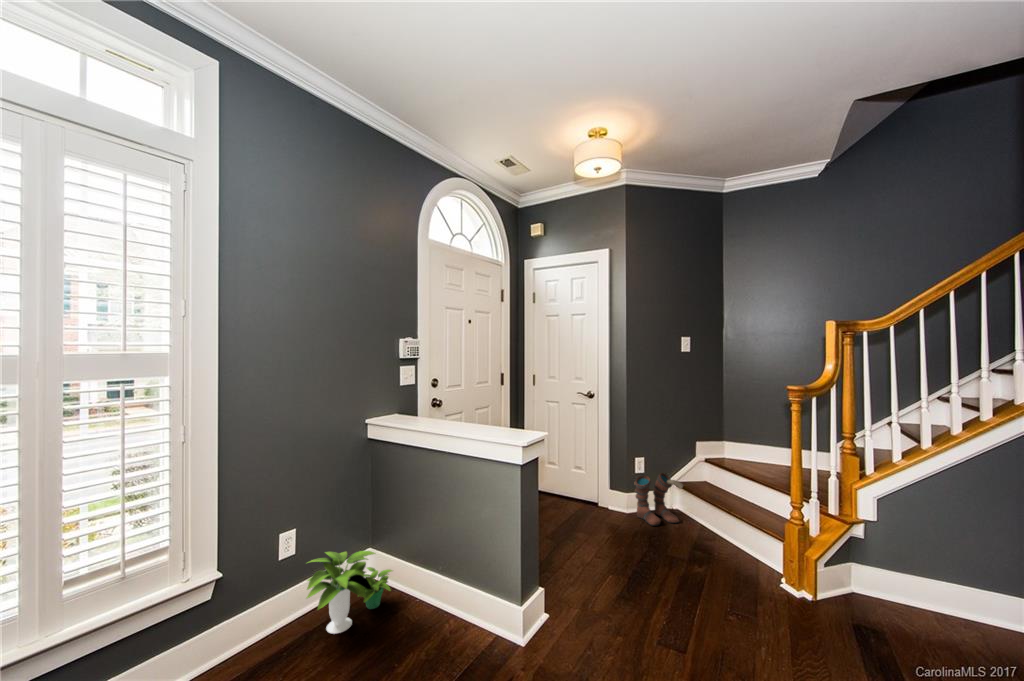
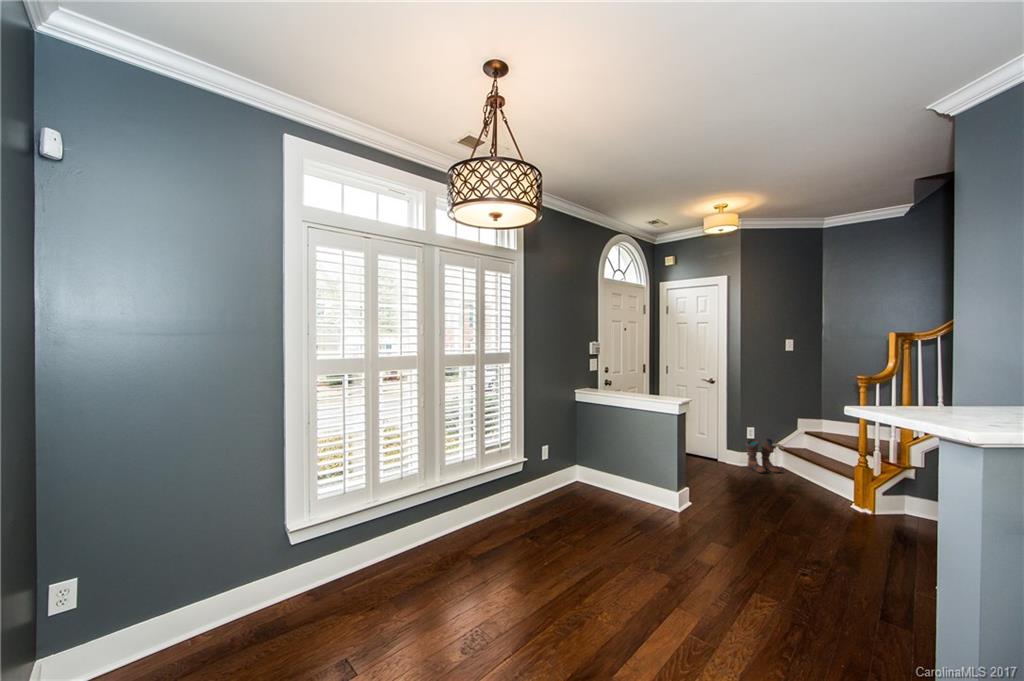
potted plant: present [307,551,392,634] -> none [555,459,598,499]

